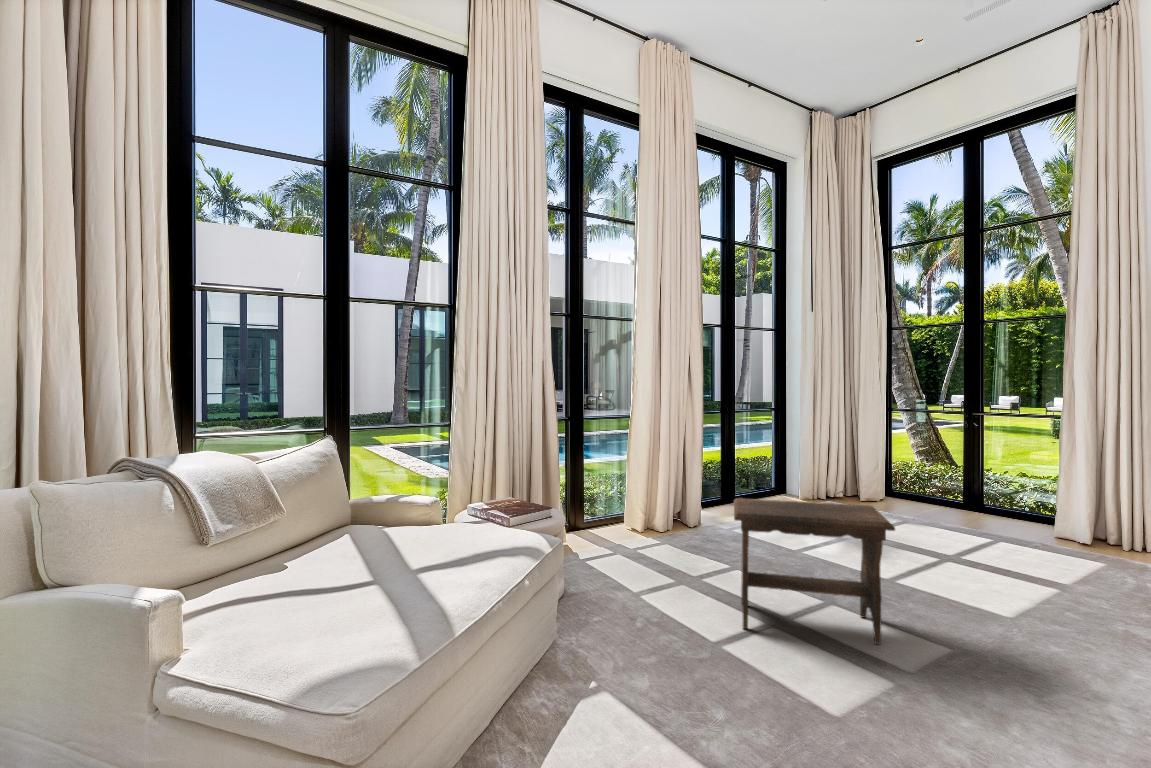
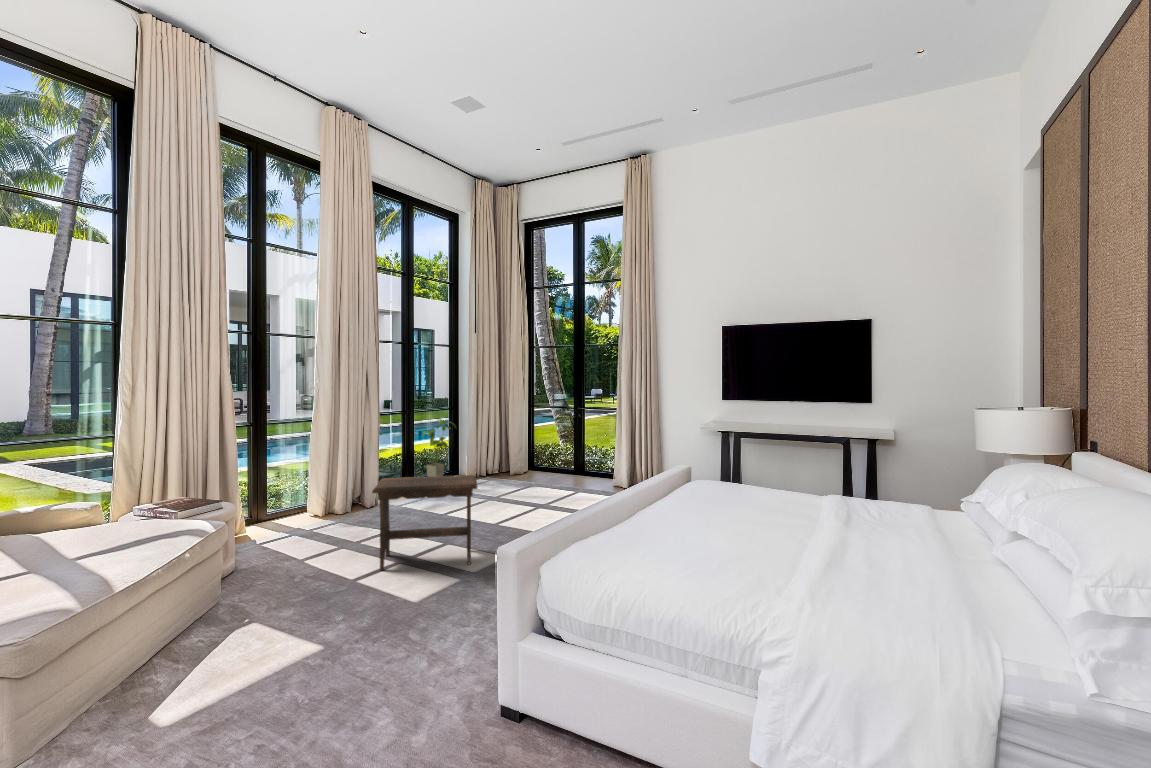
house plant: none [745,421,789,502] -> present [422,419,450,477]

